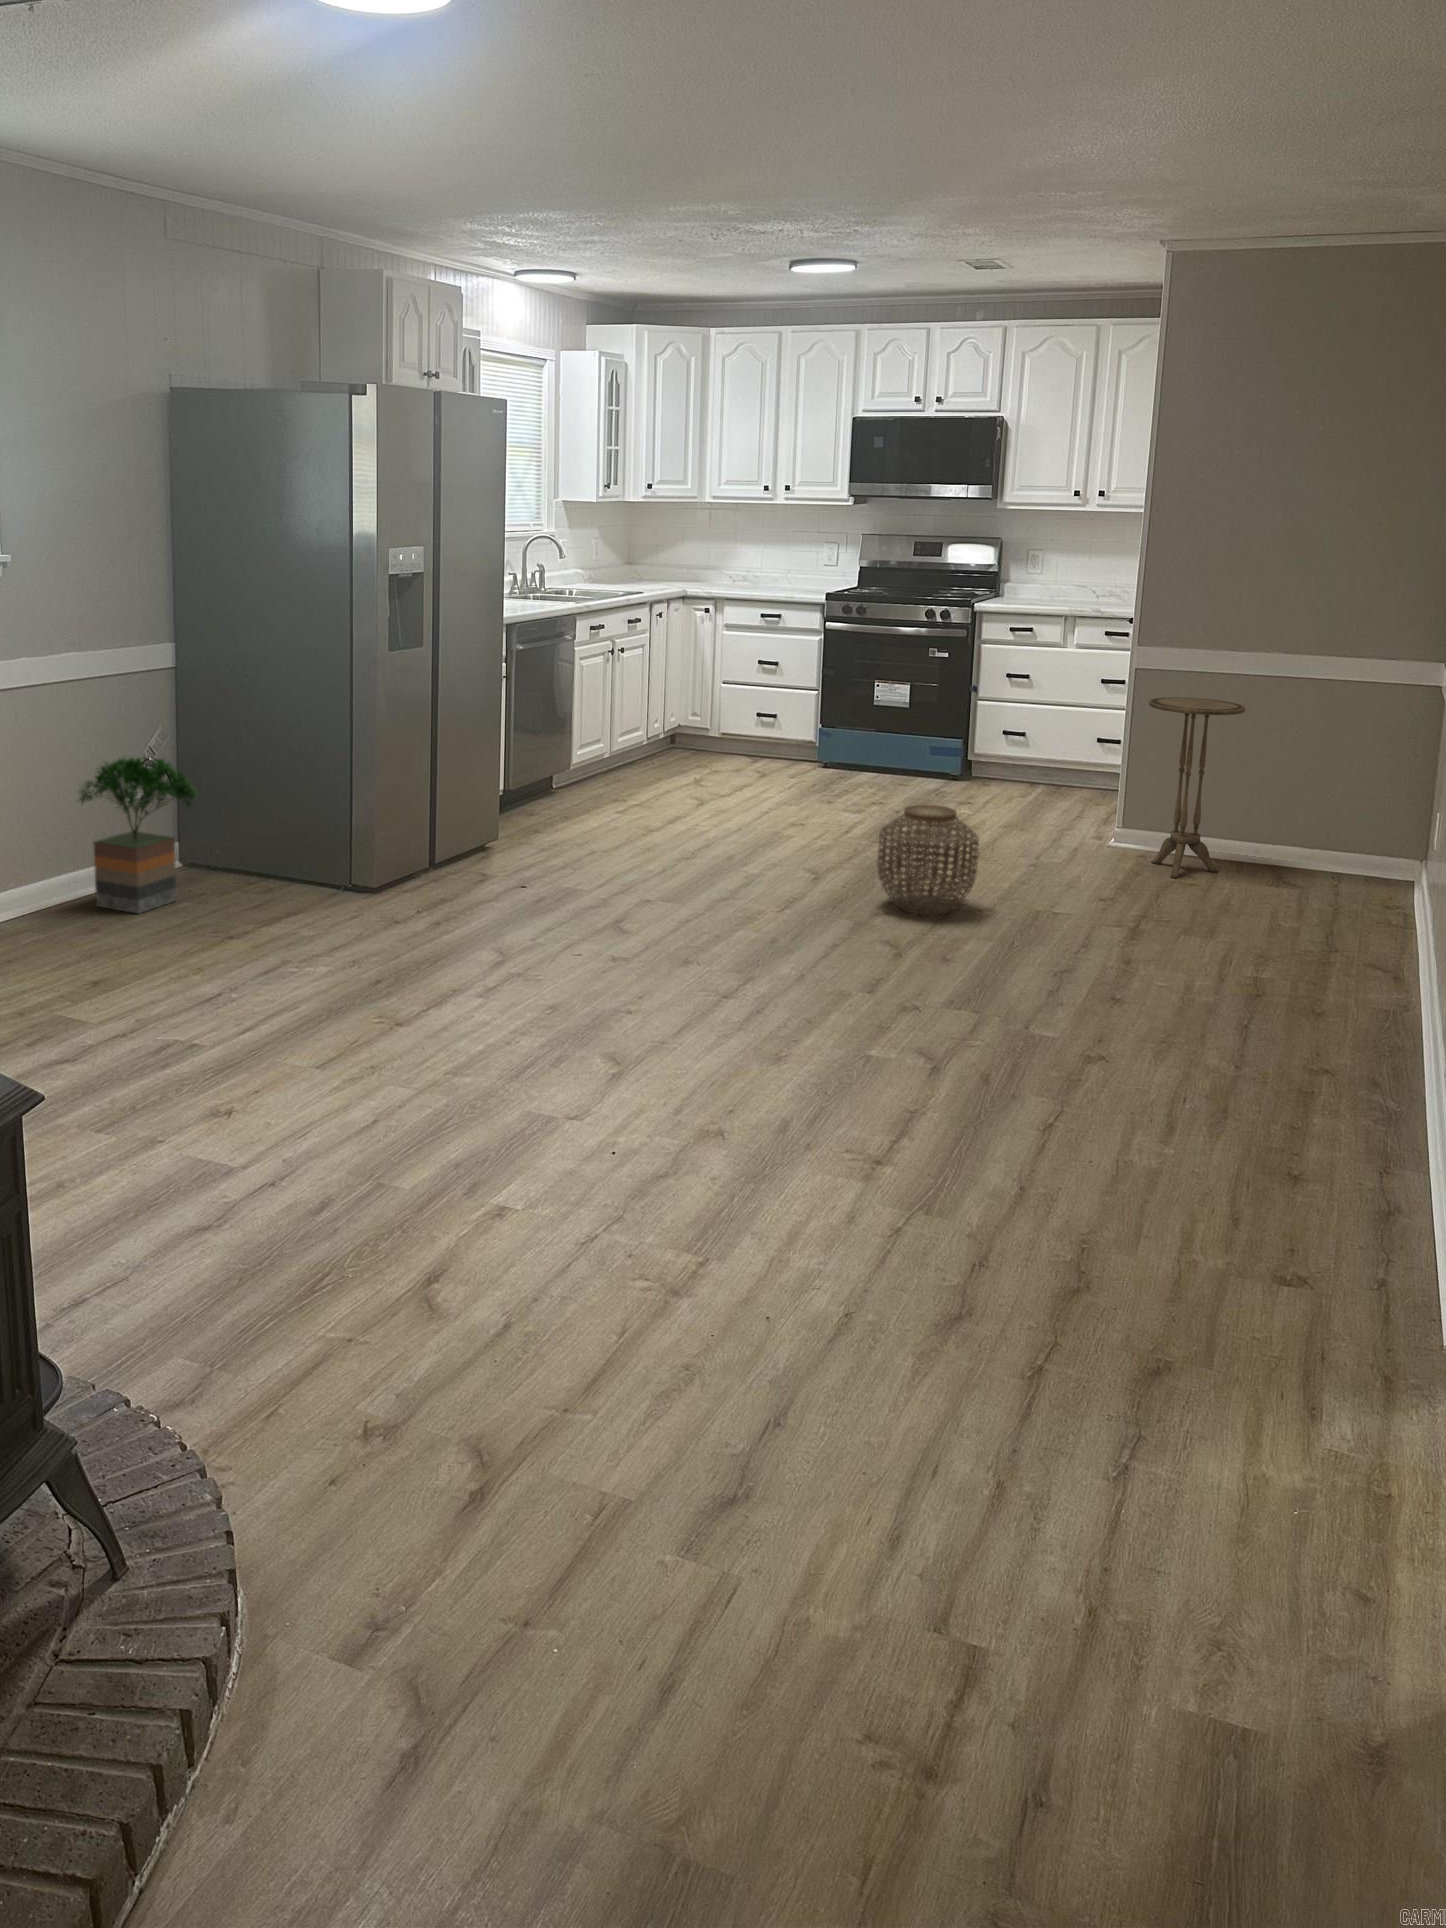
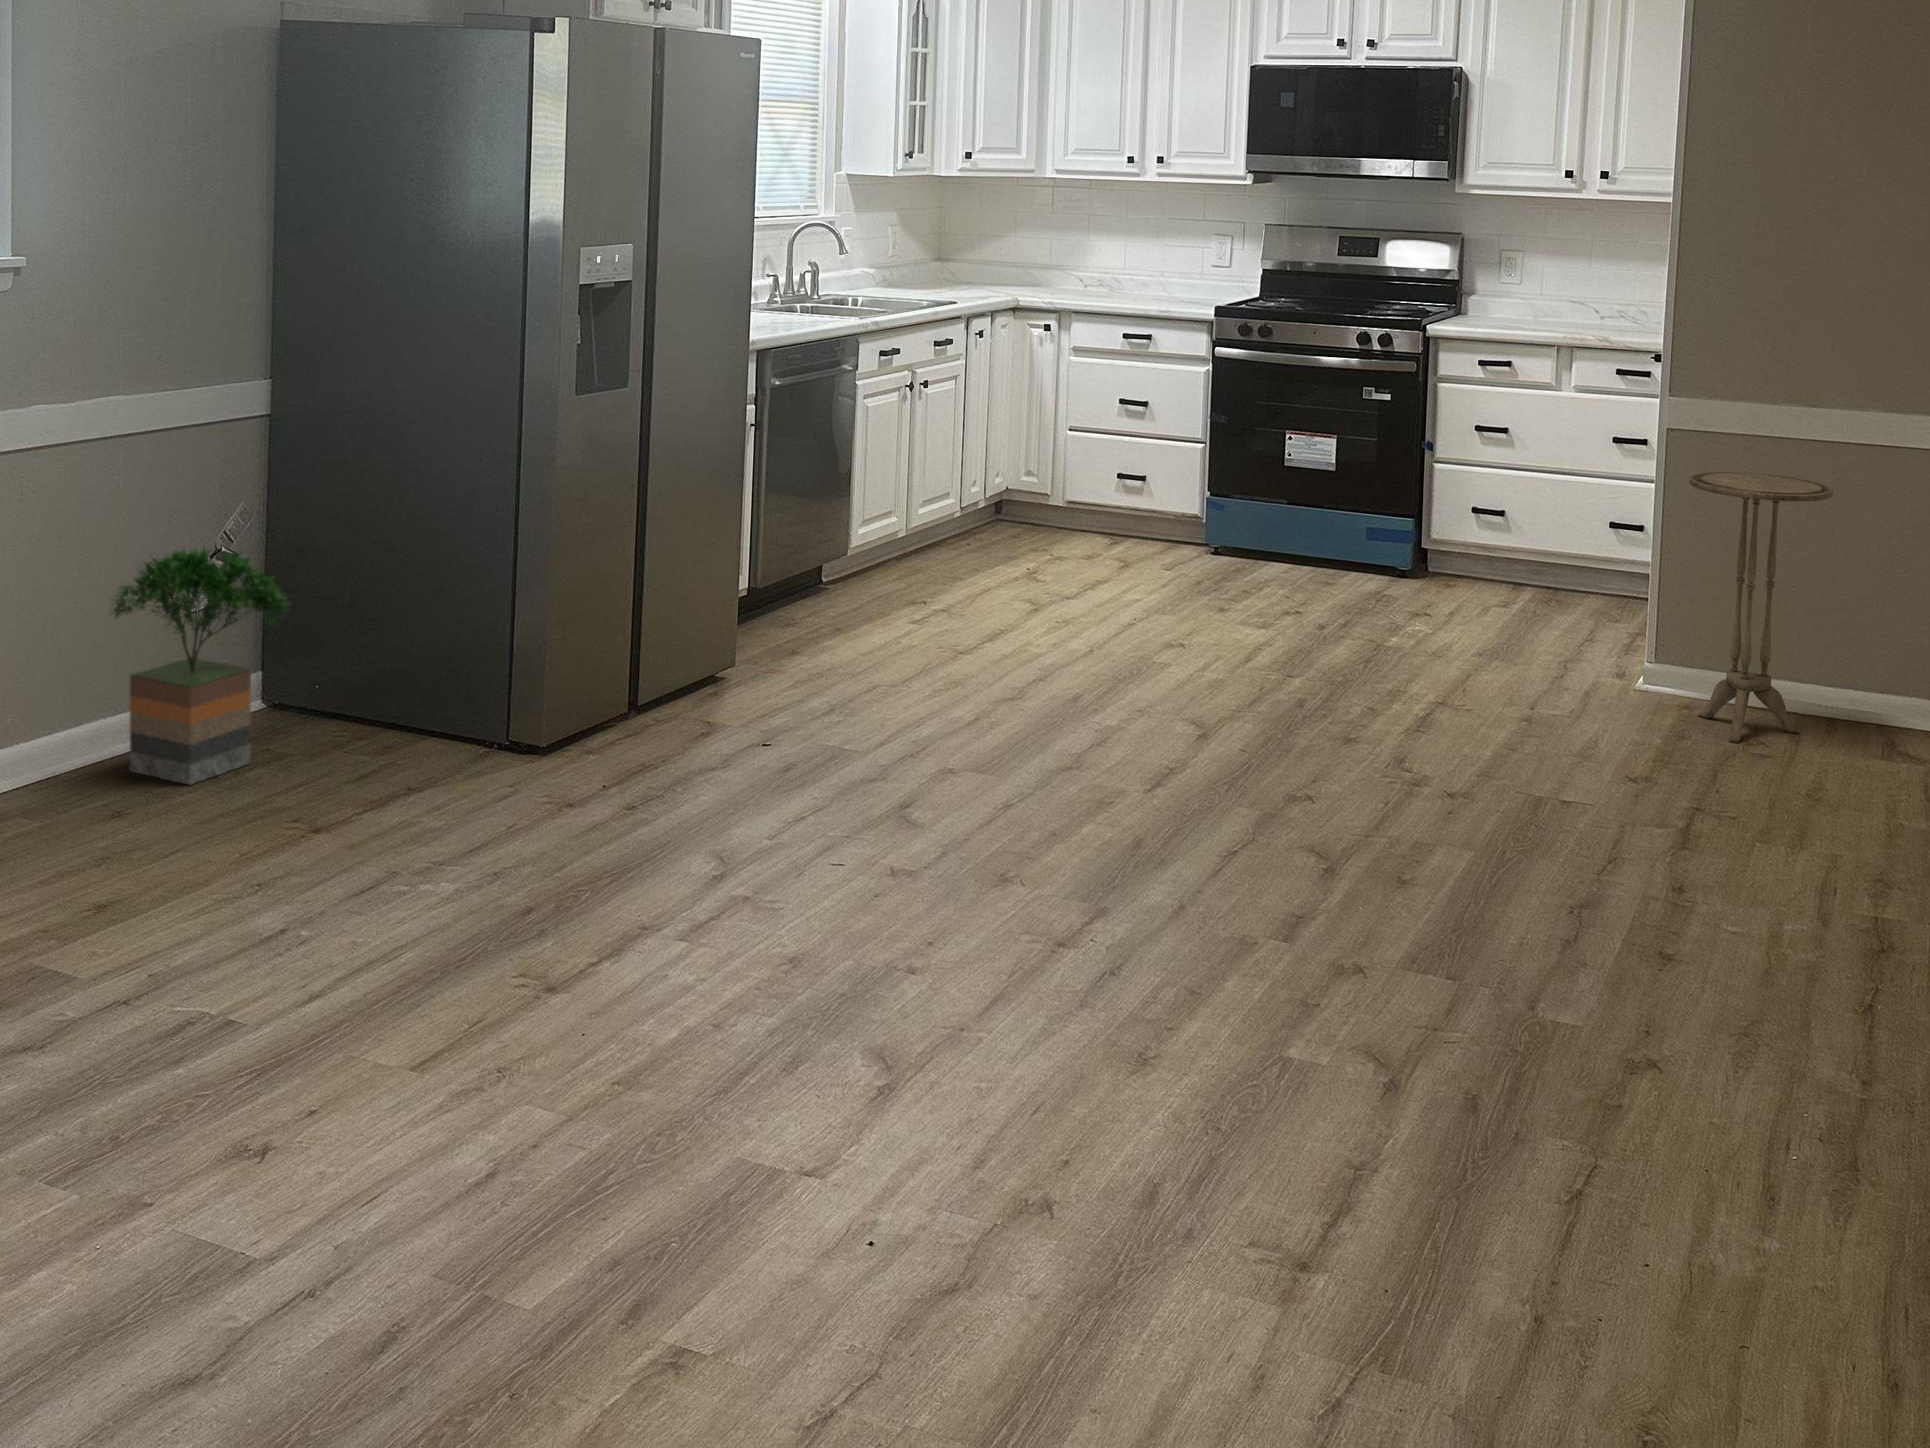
woven basket: present [878,805,979,915] -> none [1292,633,1443,802]

